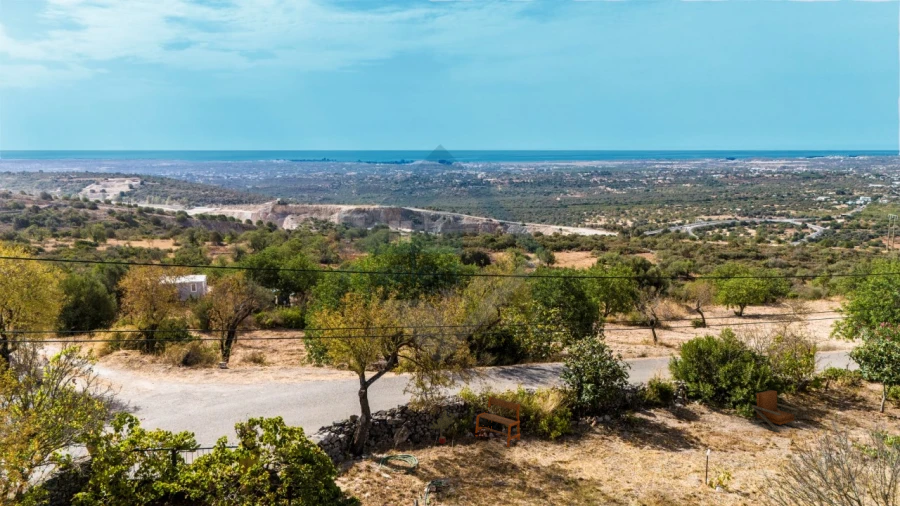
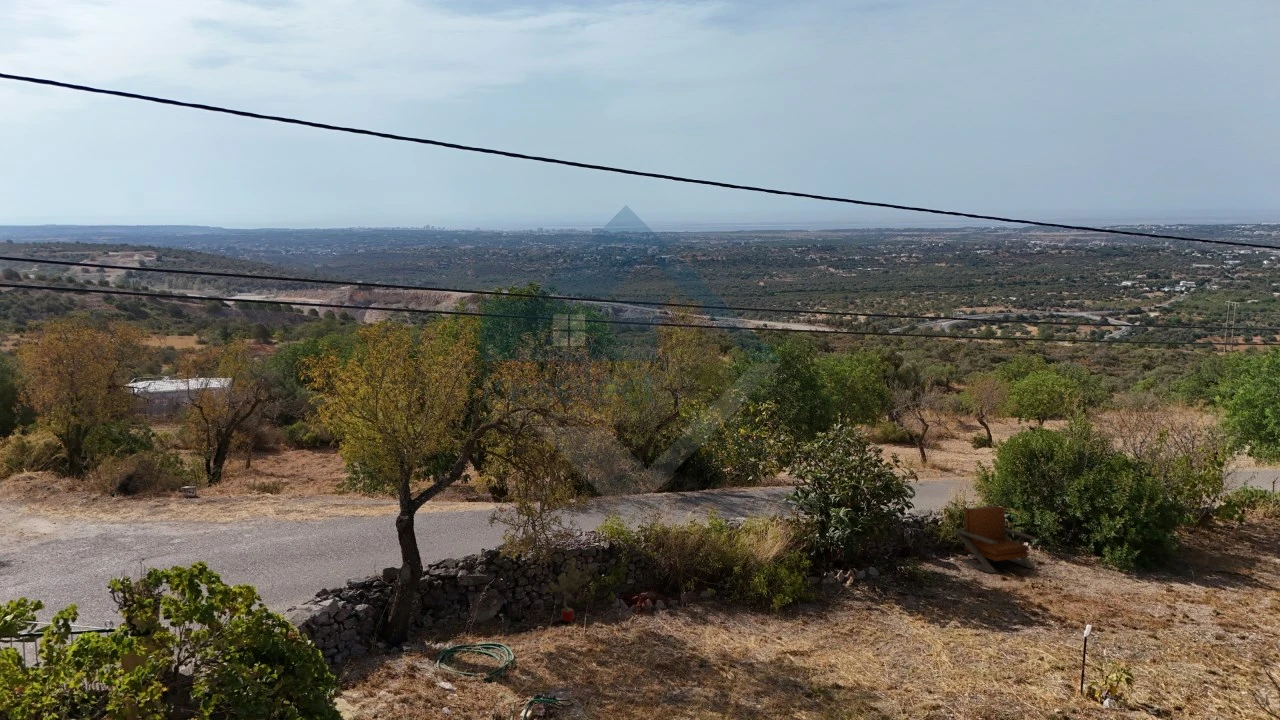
lounge chair: present [751,390,798,432] -> present [955,506,1035,574]
bench: present [475,396,520,447] -> none [631,533,716,627]

